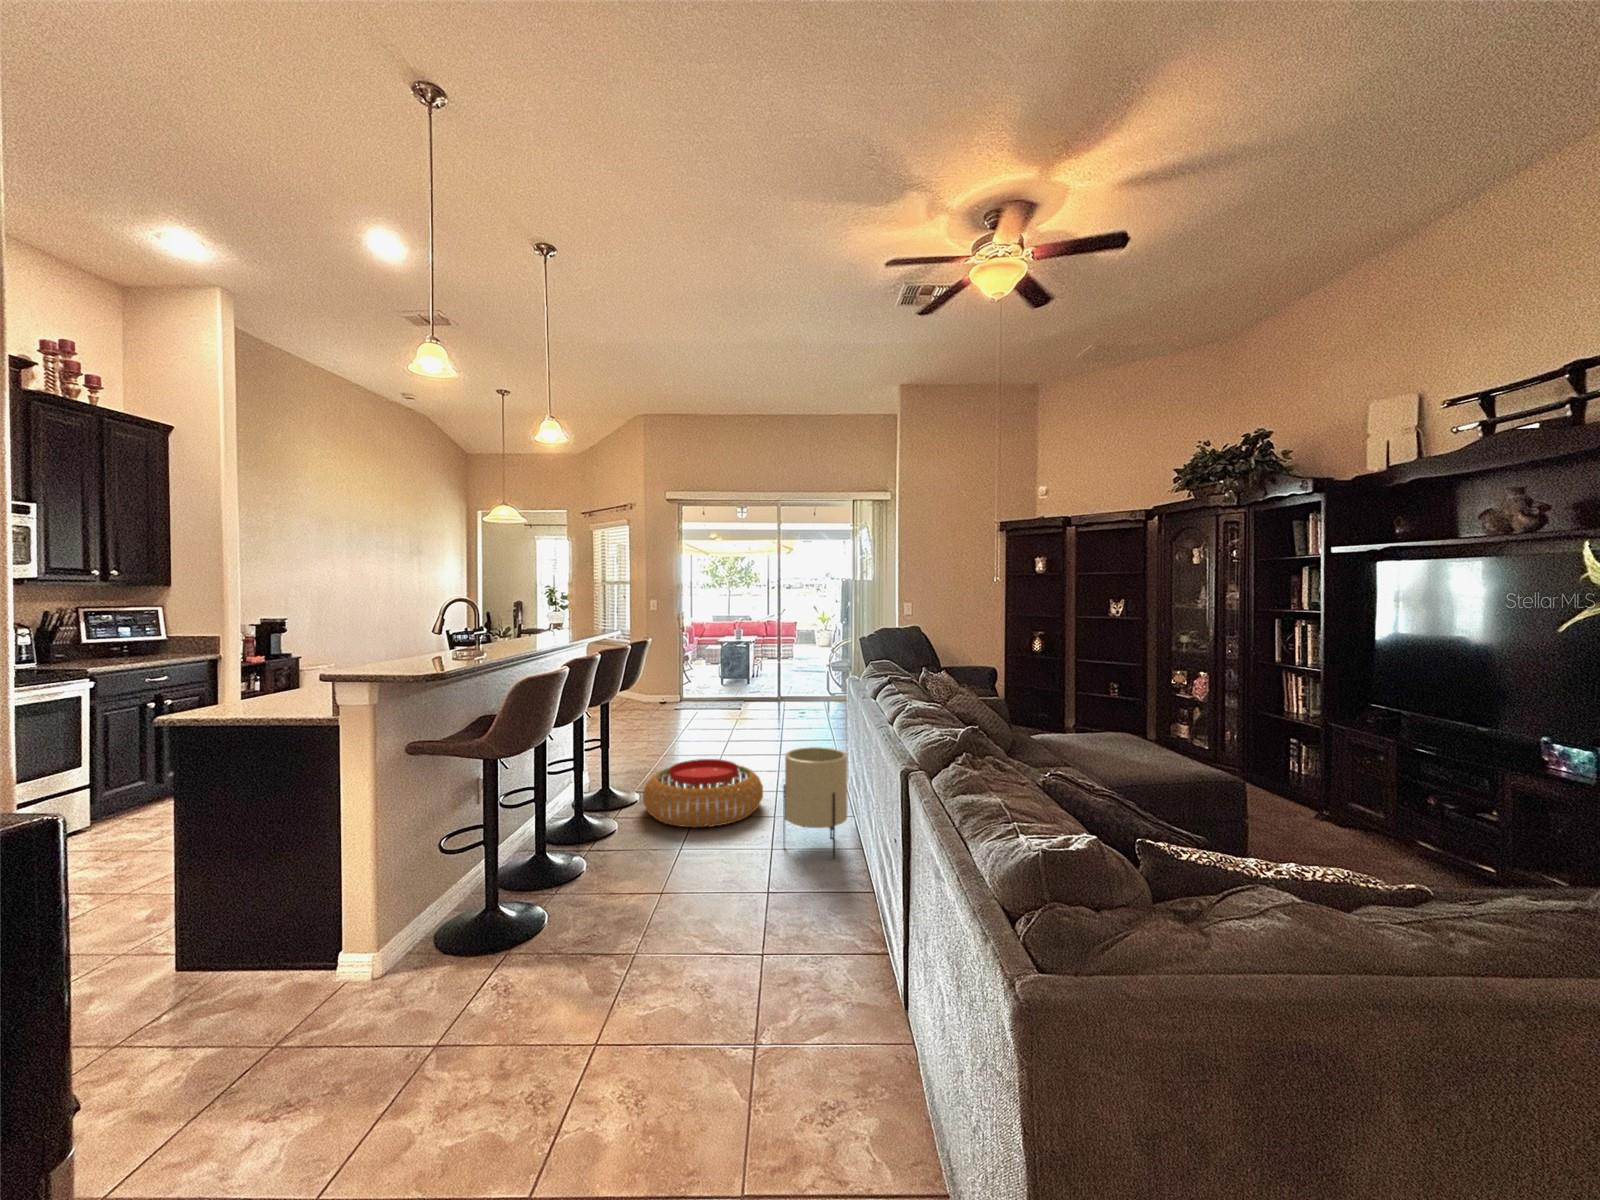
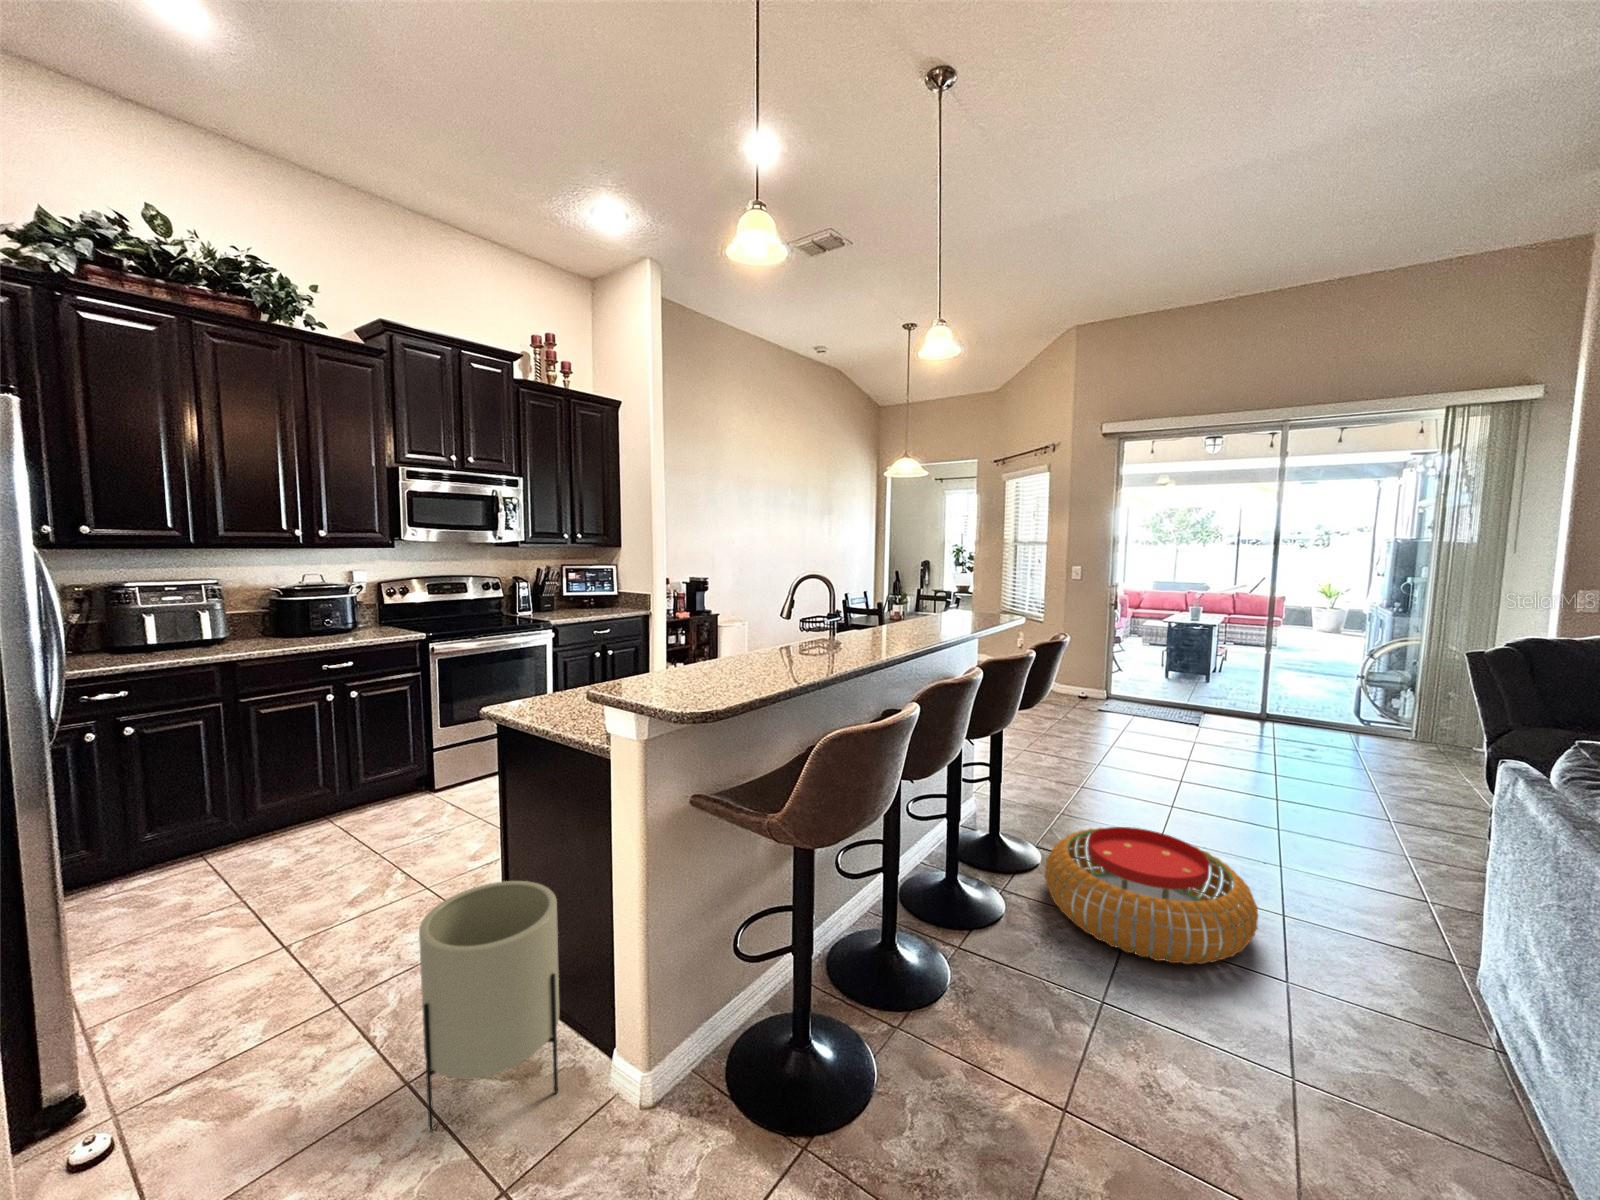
planter: present [783,747,847,858] -> present [419,881,559,1132]

